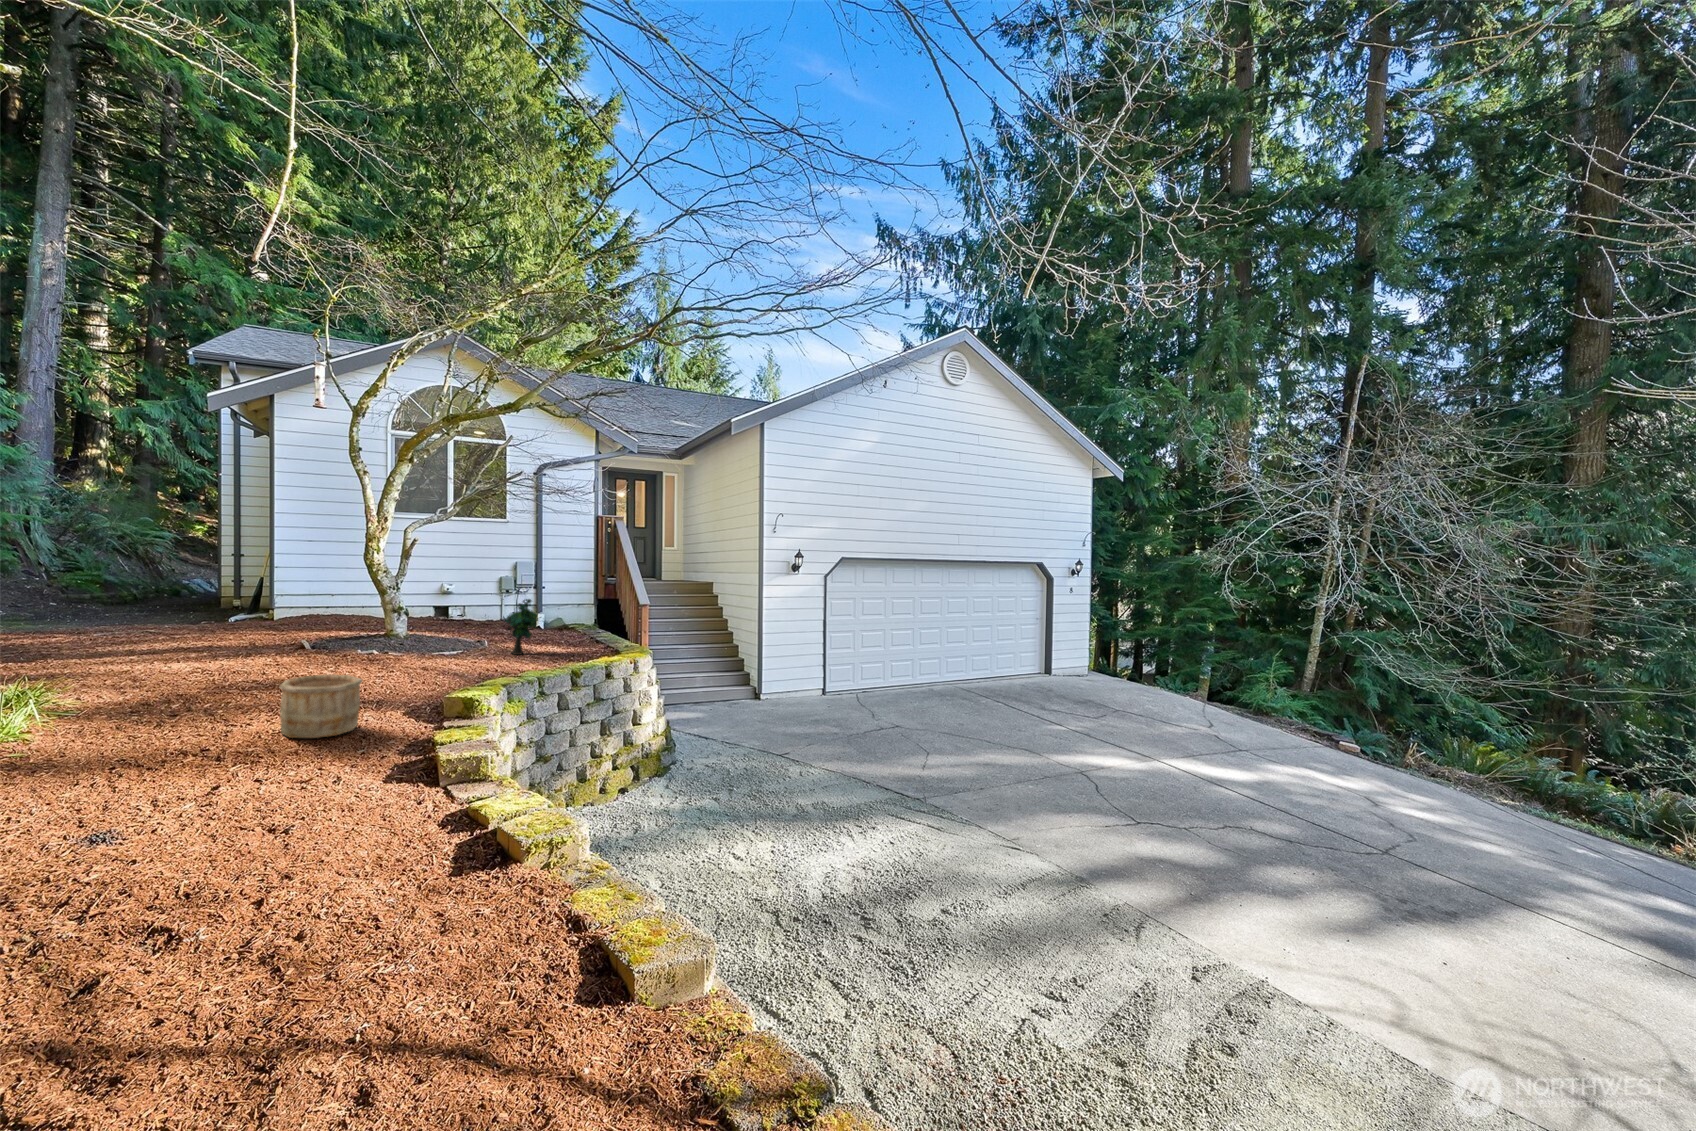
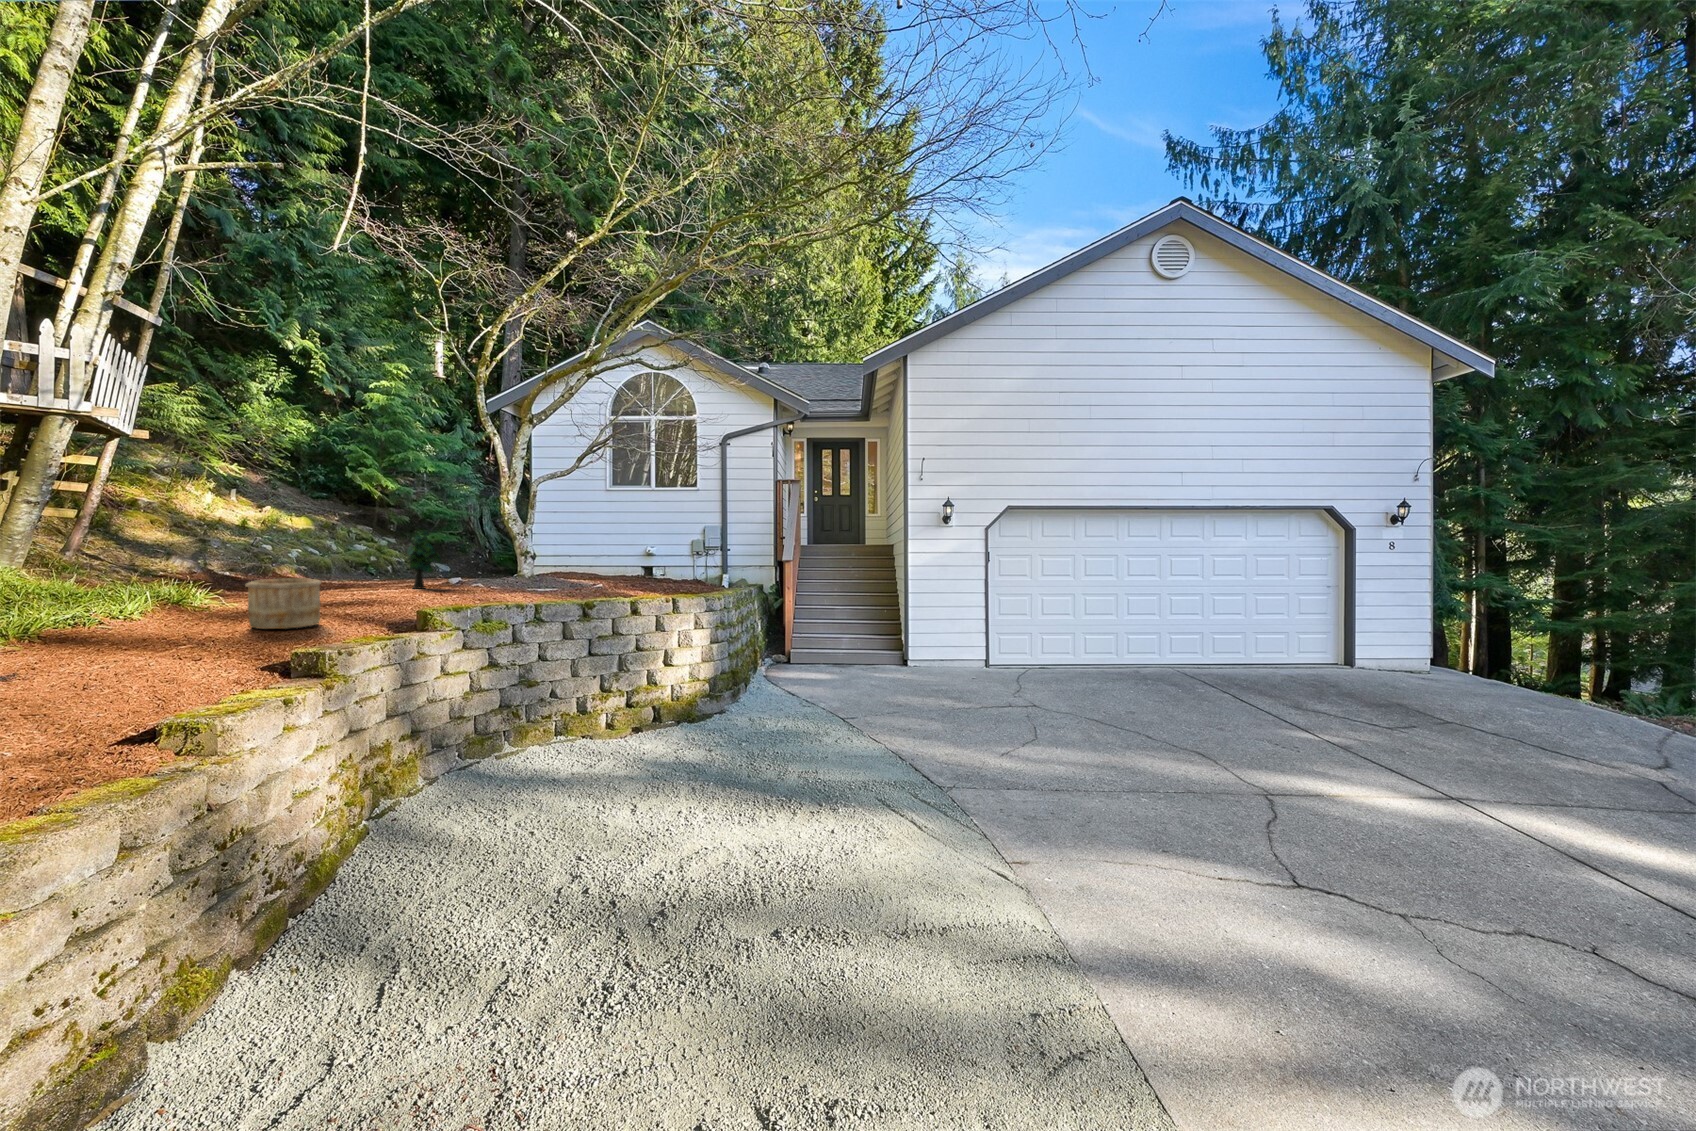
decorative plant: present [505,599,537,655] -> present [406,531,441,589]

